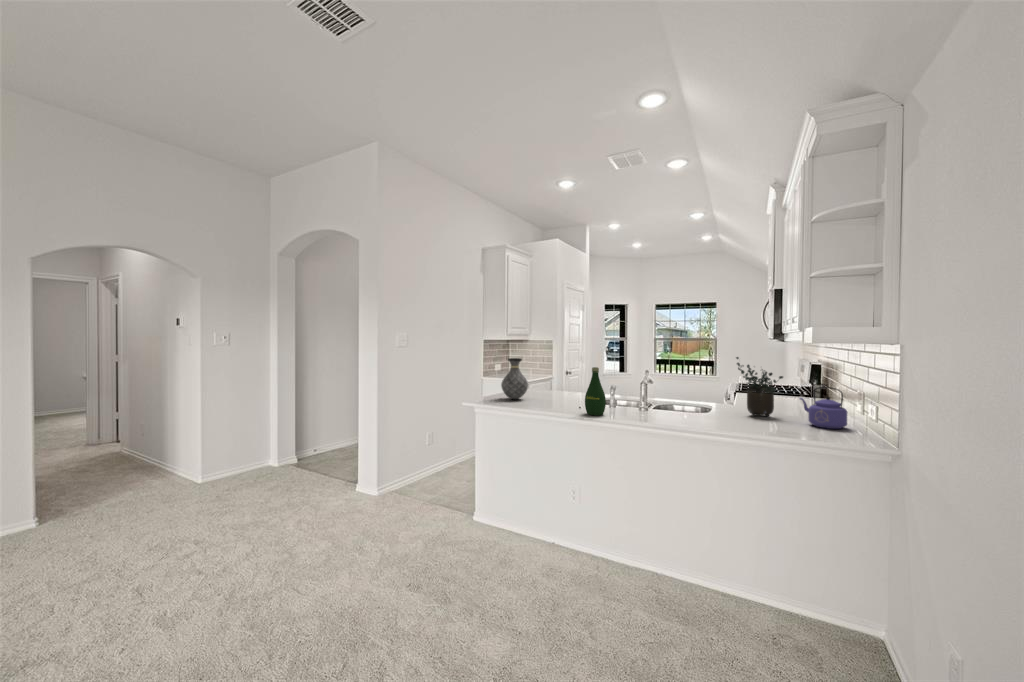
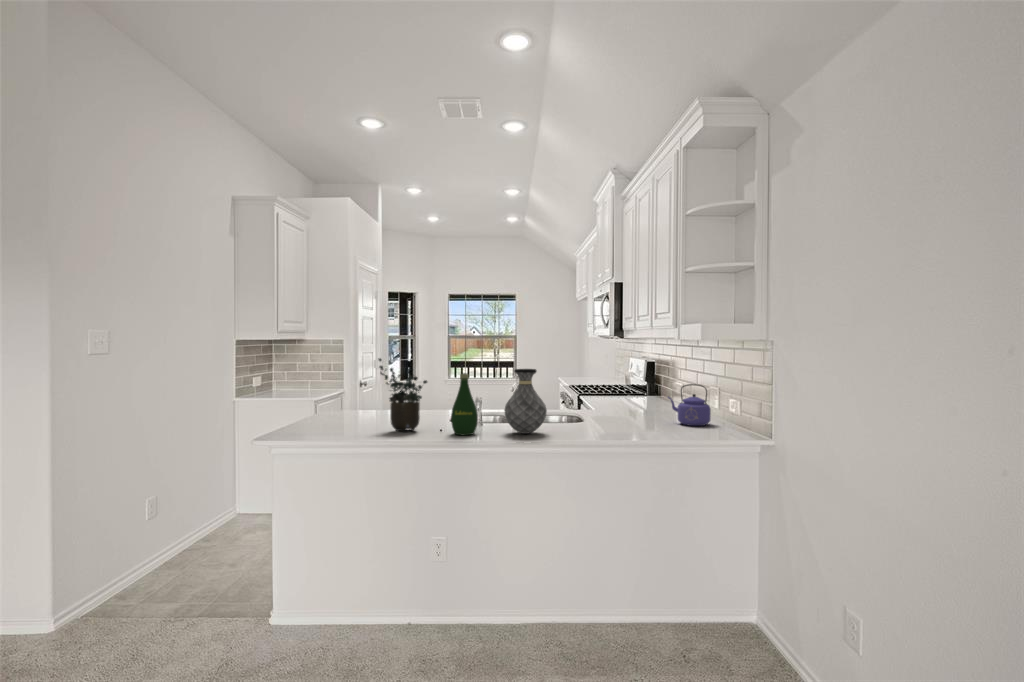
potted plant: present [736,357,783,417] -> present [379,358,427,431]
vase: present [501,358,528,399] -> present [504,369,547,434]

